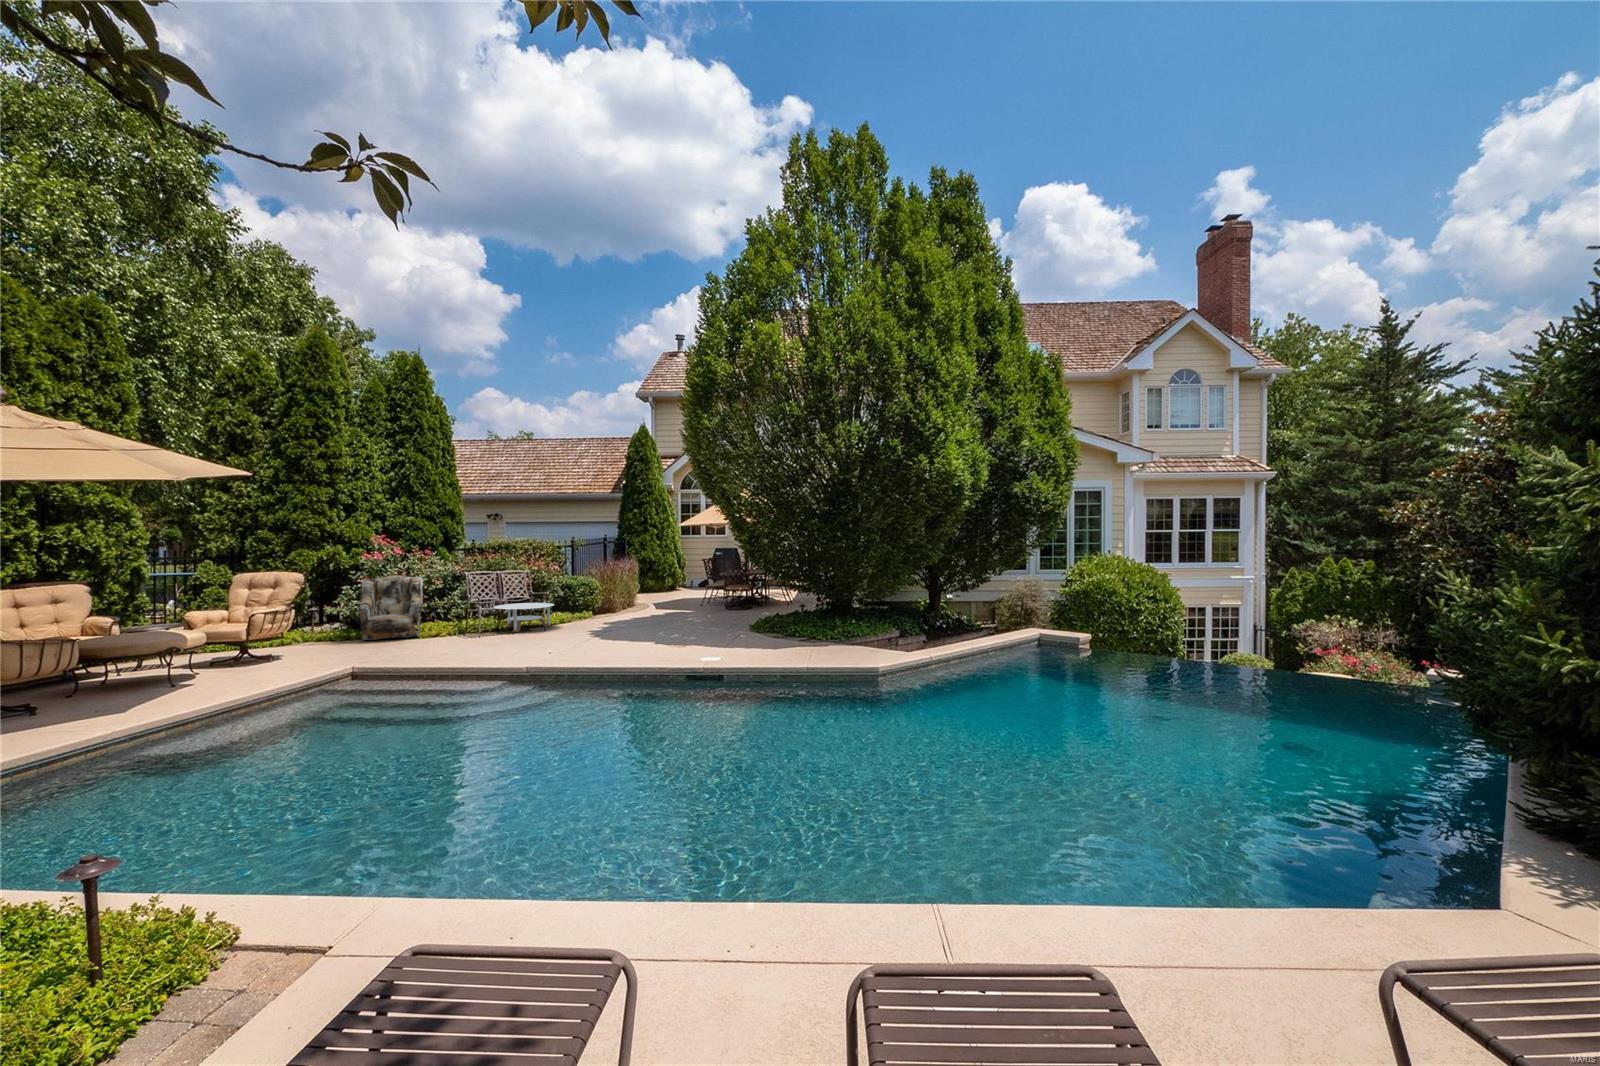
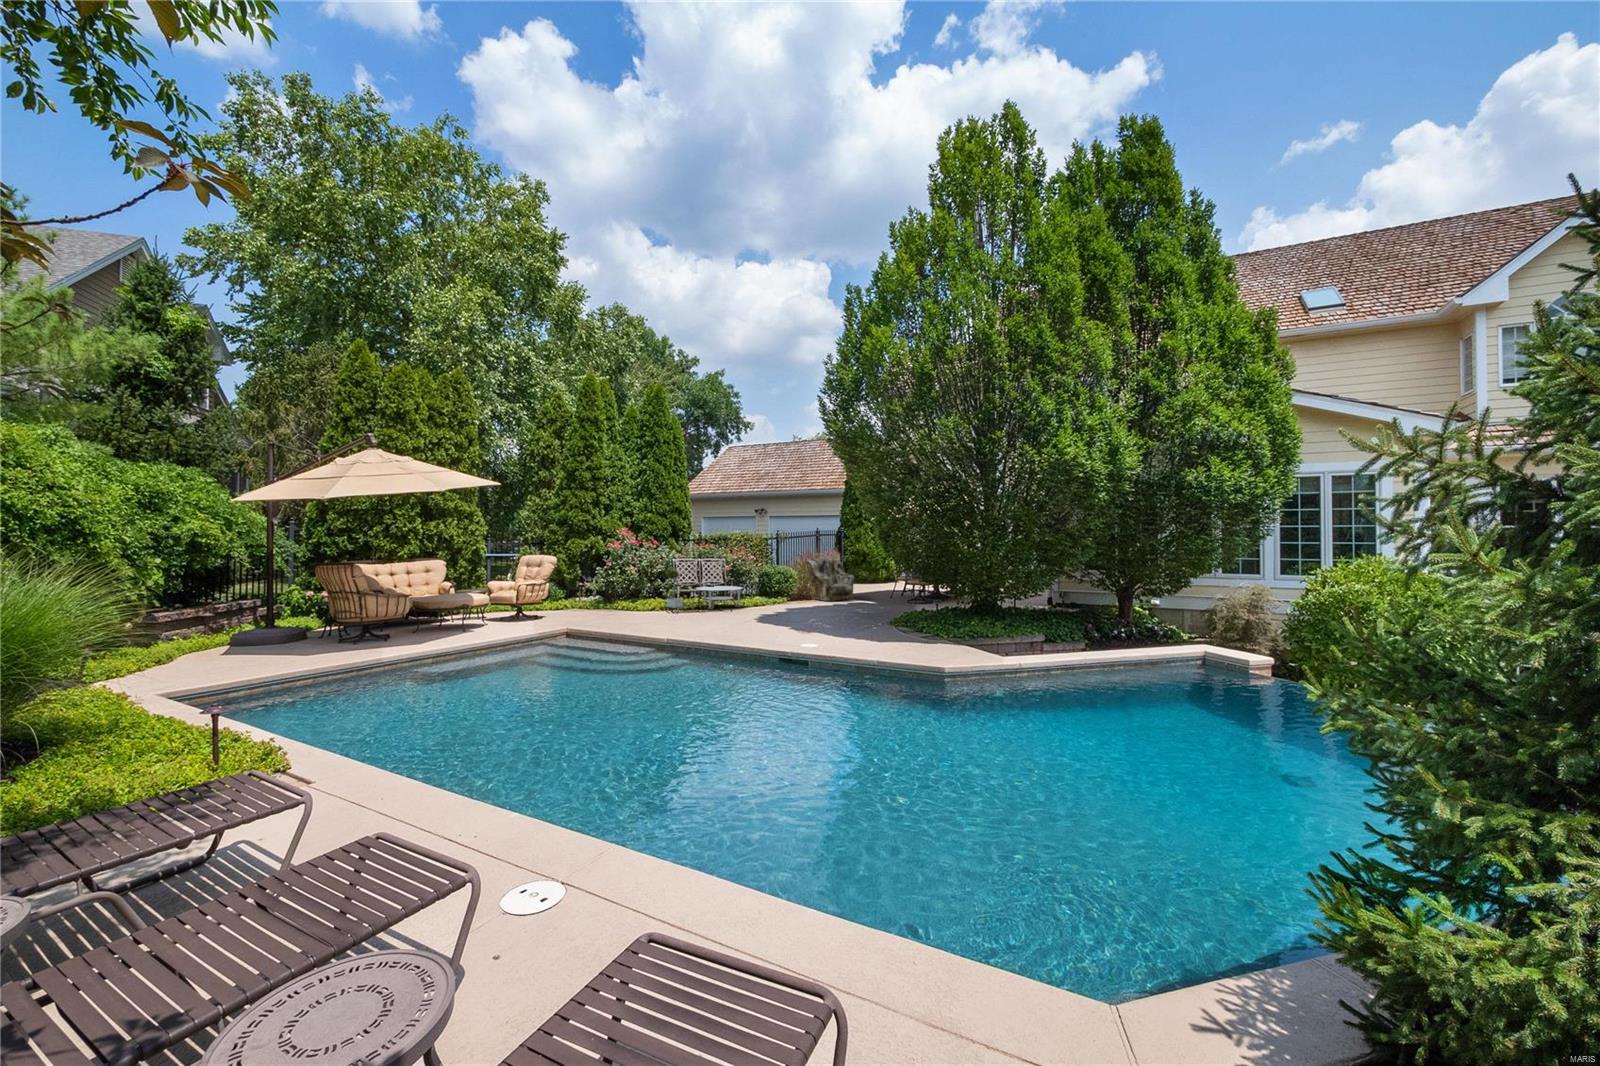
armchair: present [358,575,423,640] -> present [807,557,854,601]
potted tree: none [450,583,475,633] -> present [665,568,682,608]

